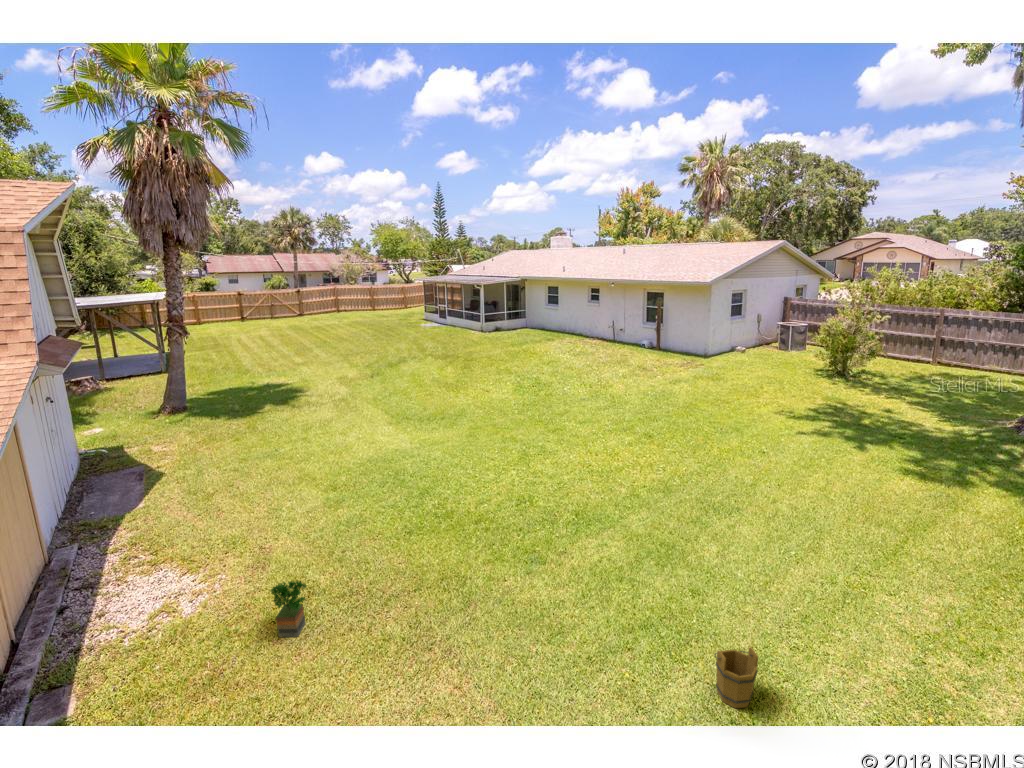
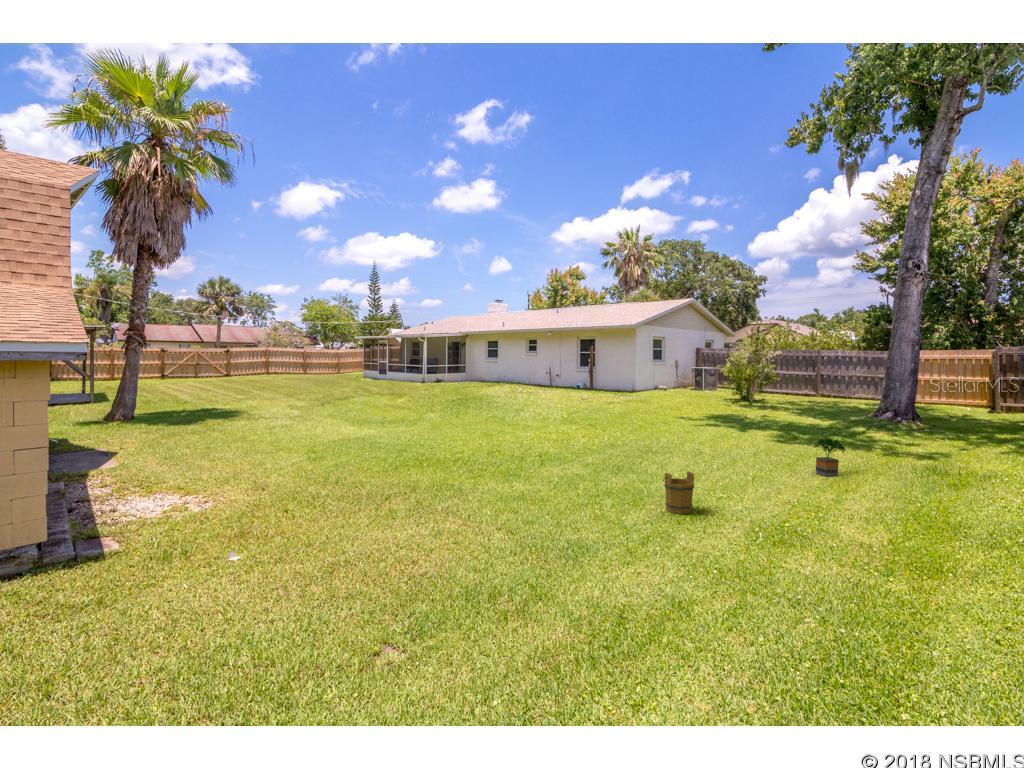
potted tree: present [271,581,307,637] -> present [814,438,846,477]

